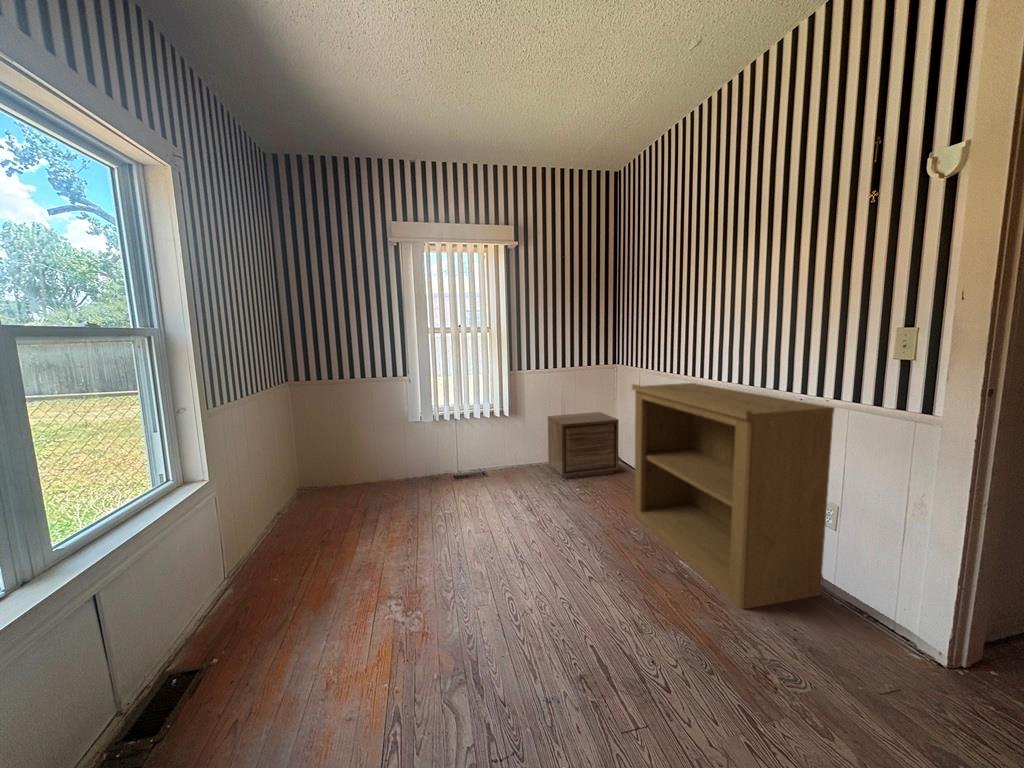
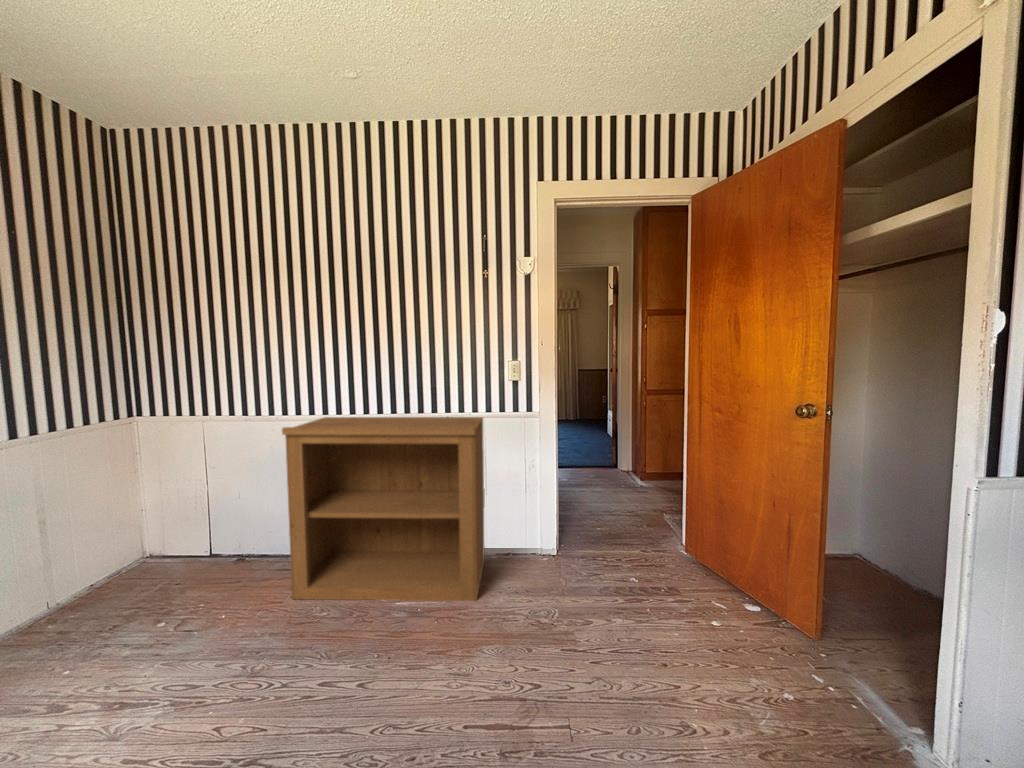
nightstand: present [548,412,619,479] -> none [8,490,185,625]

